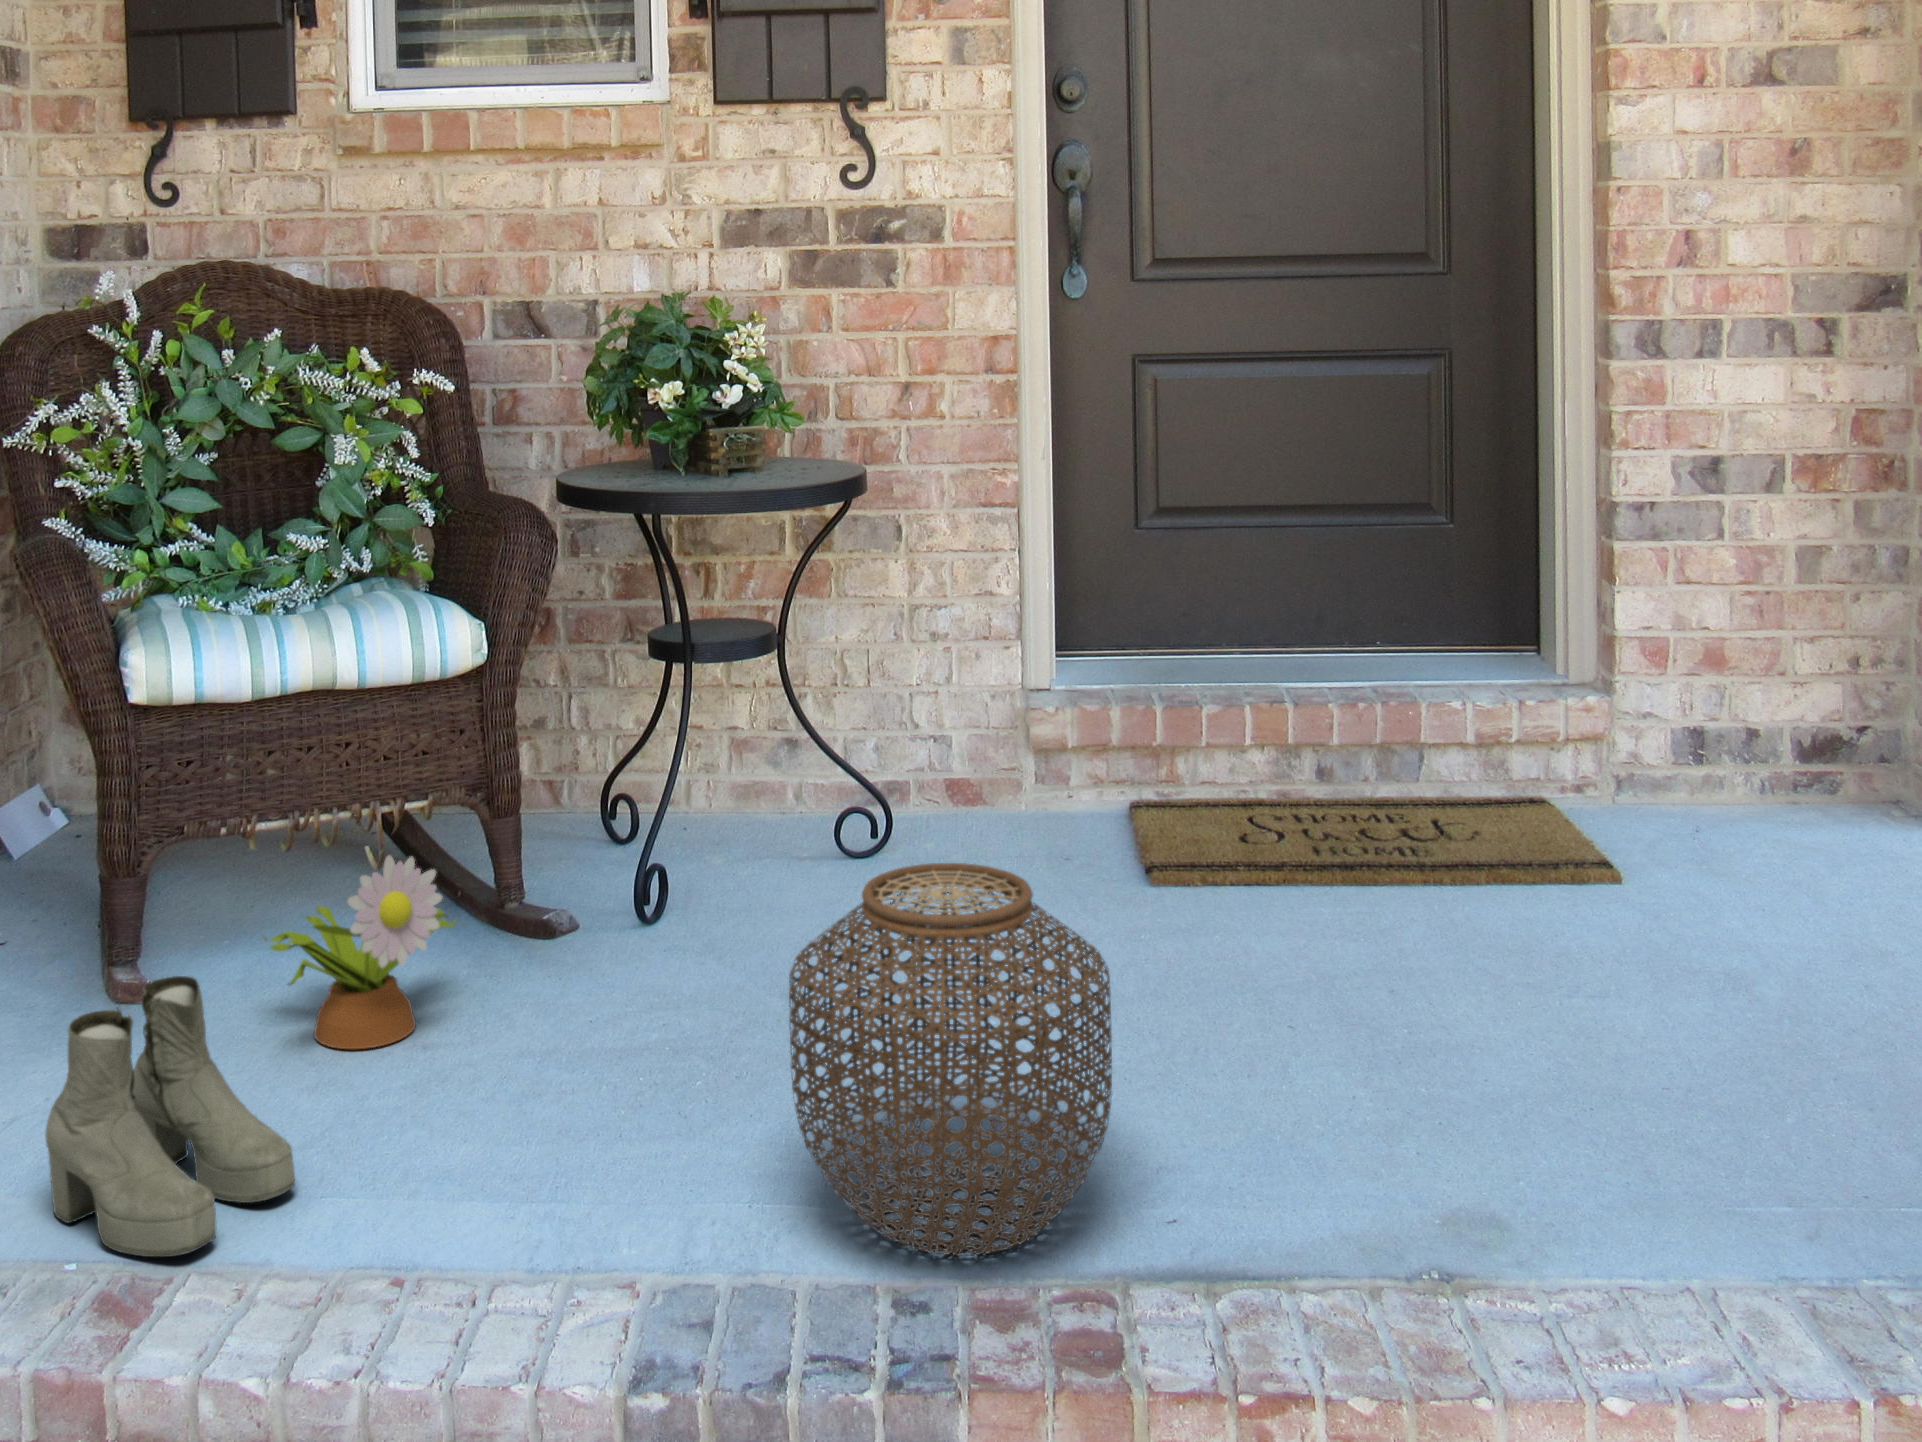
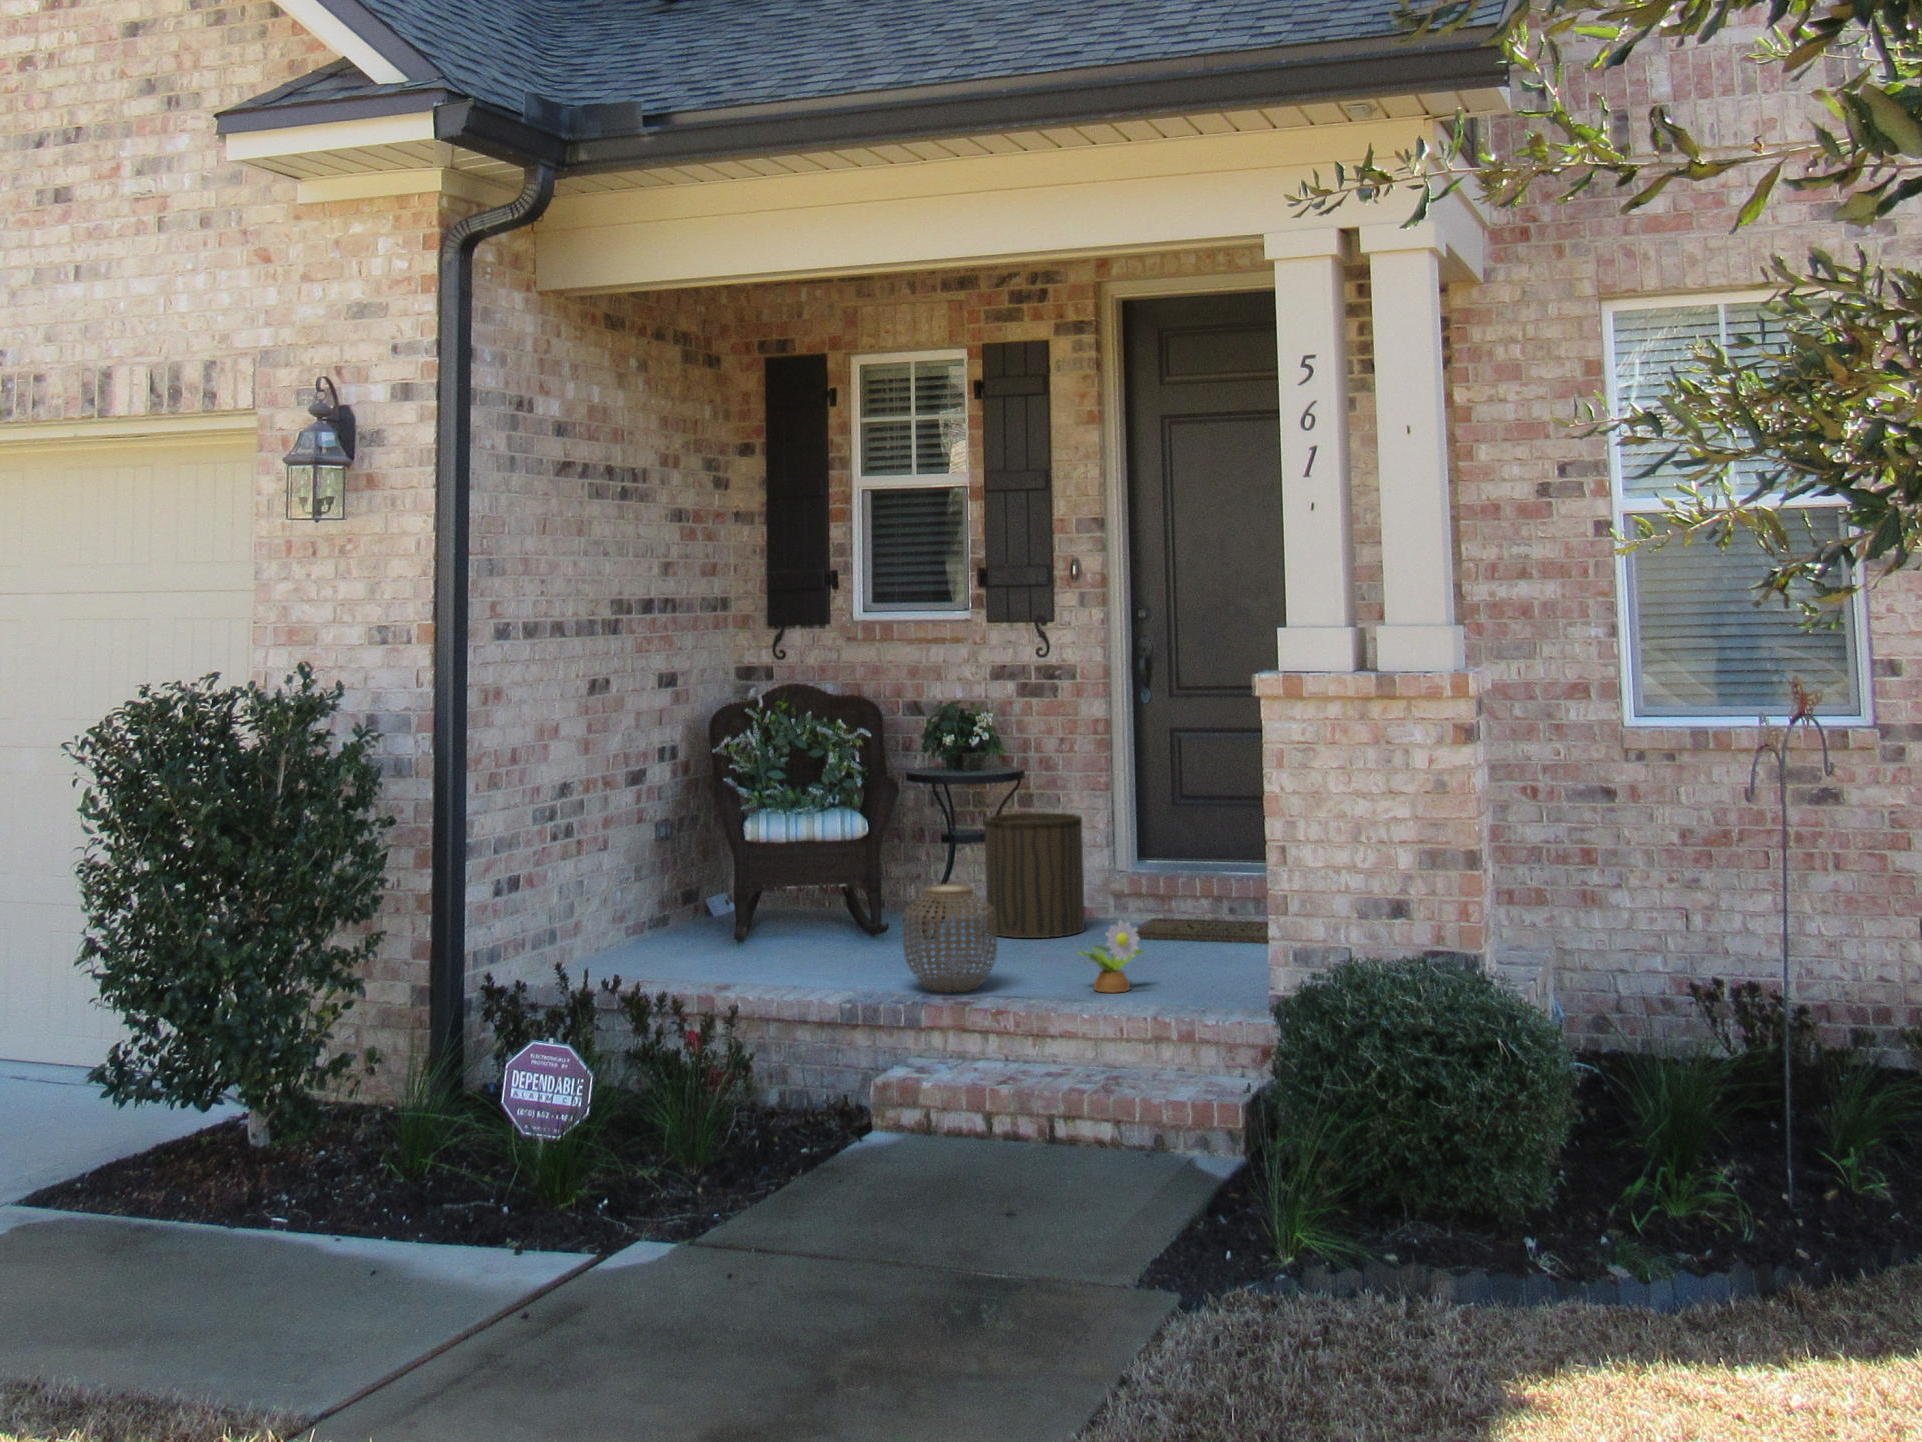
stool: none [760,558,1012,890] -> present [984,813,1085,938]
decorative plant: present [264,855,455,1049] -> present [1076,920,1145,993]
boots: present [45,976,295,1257] -> none [706,913,774,981]

